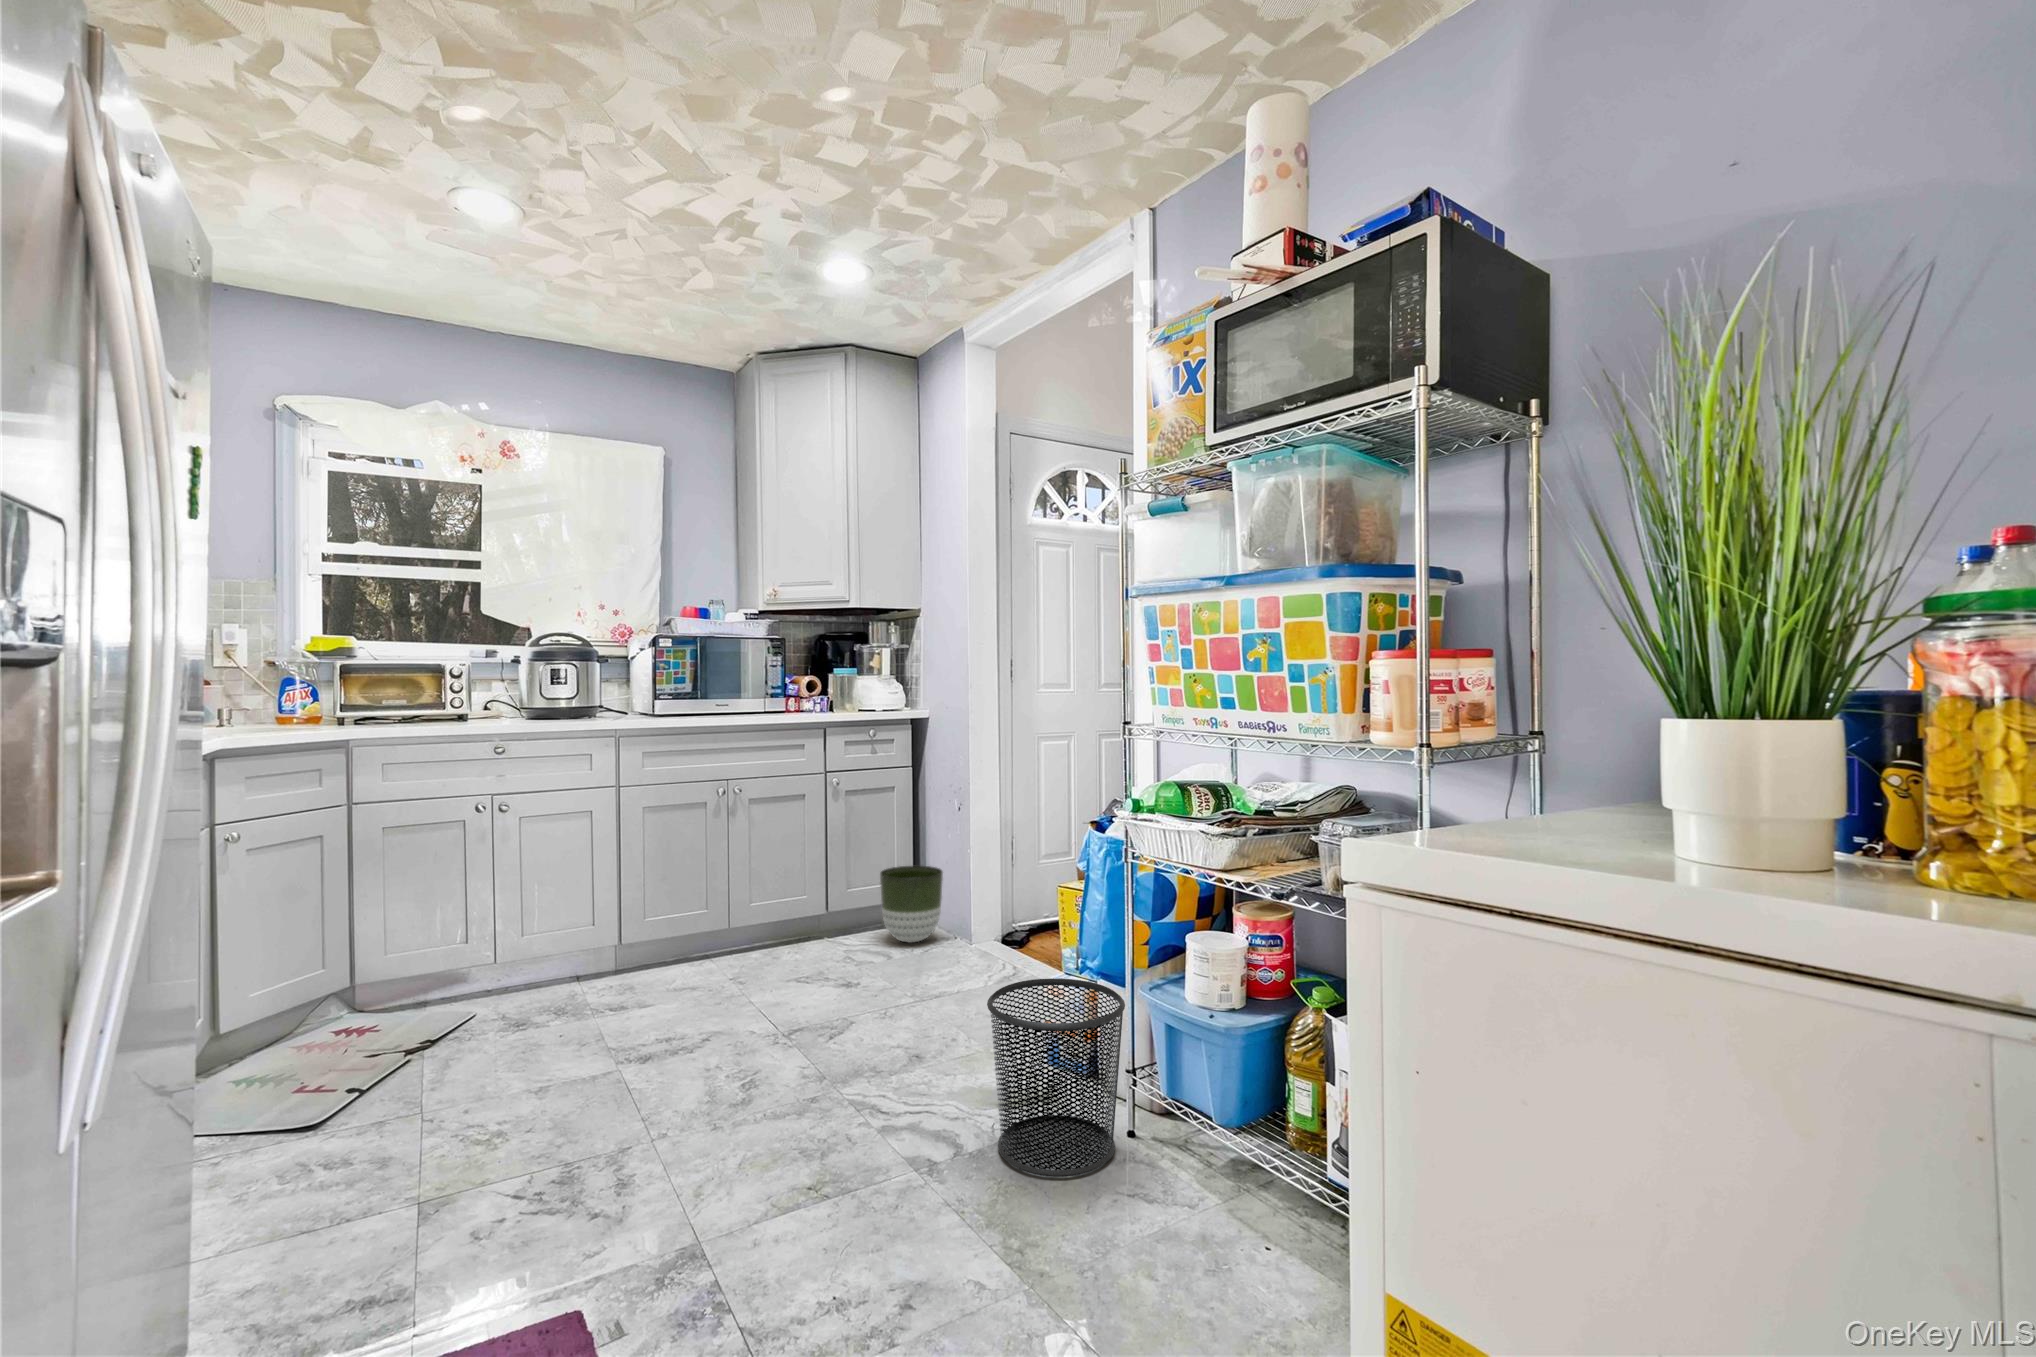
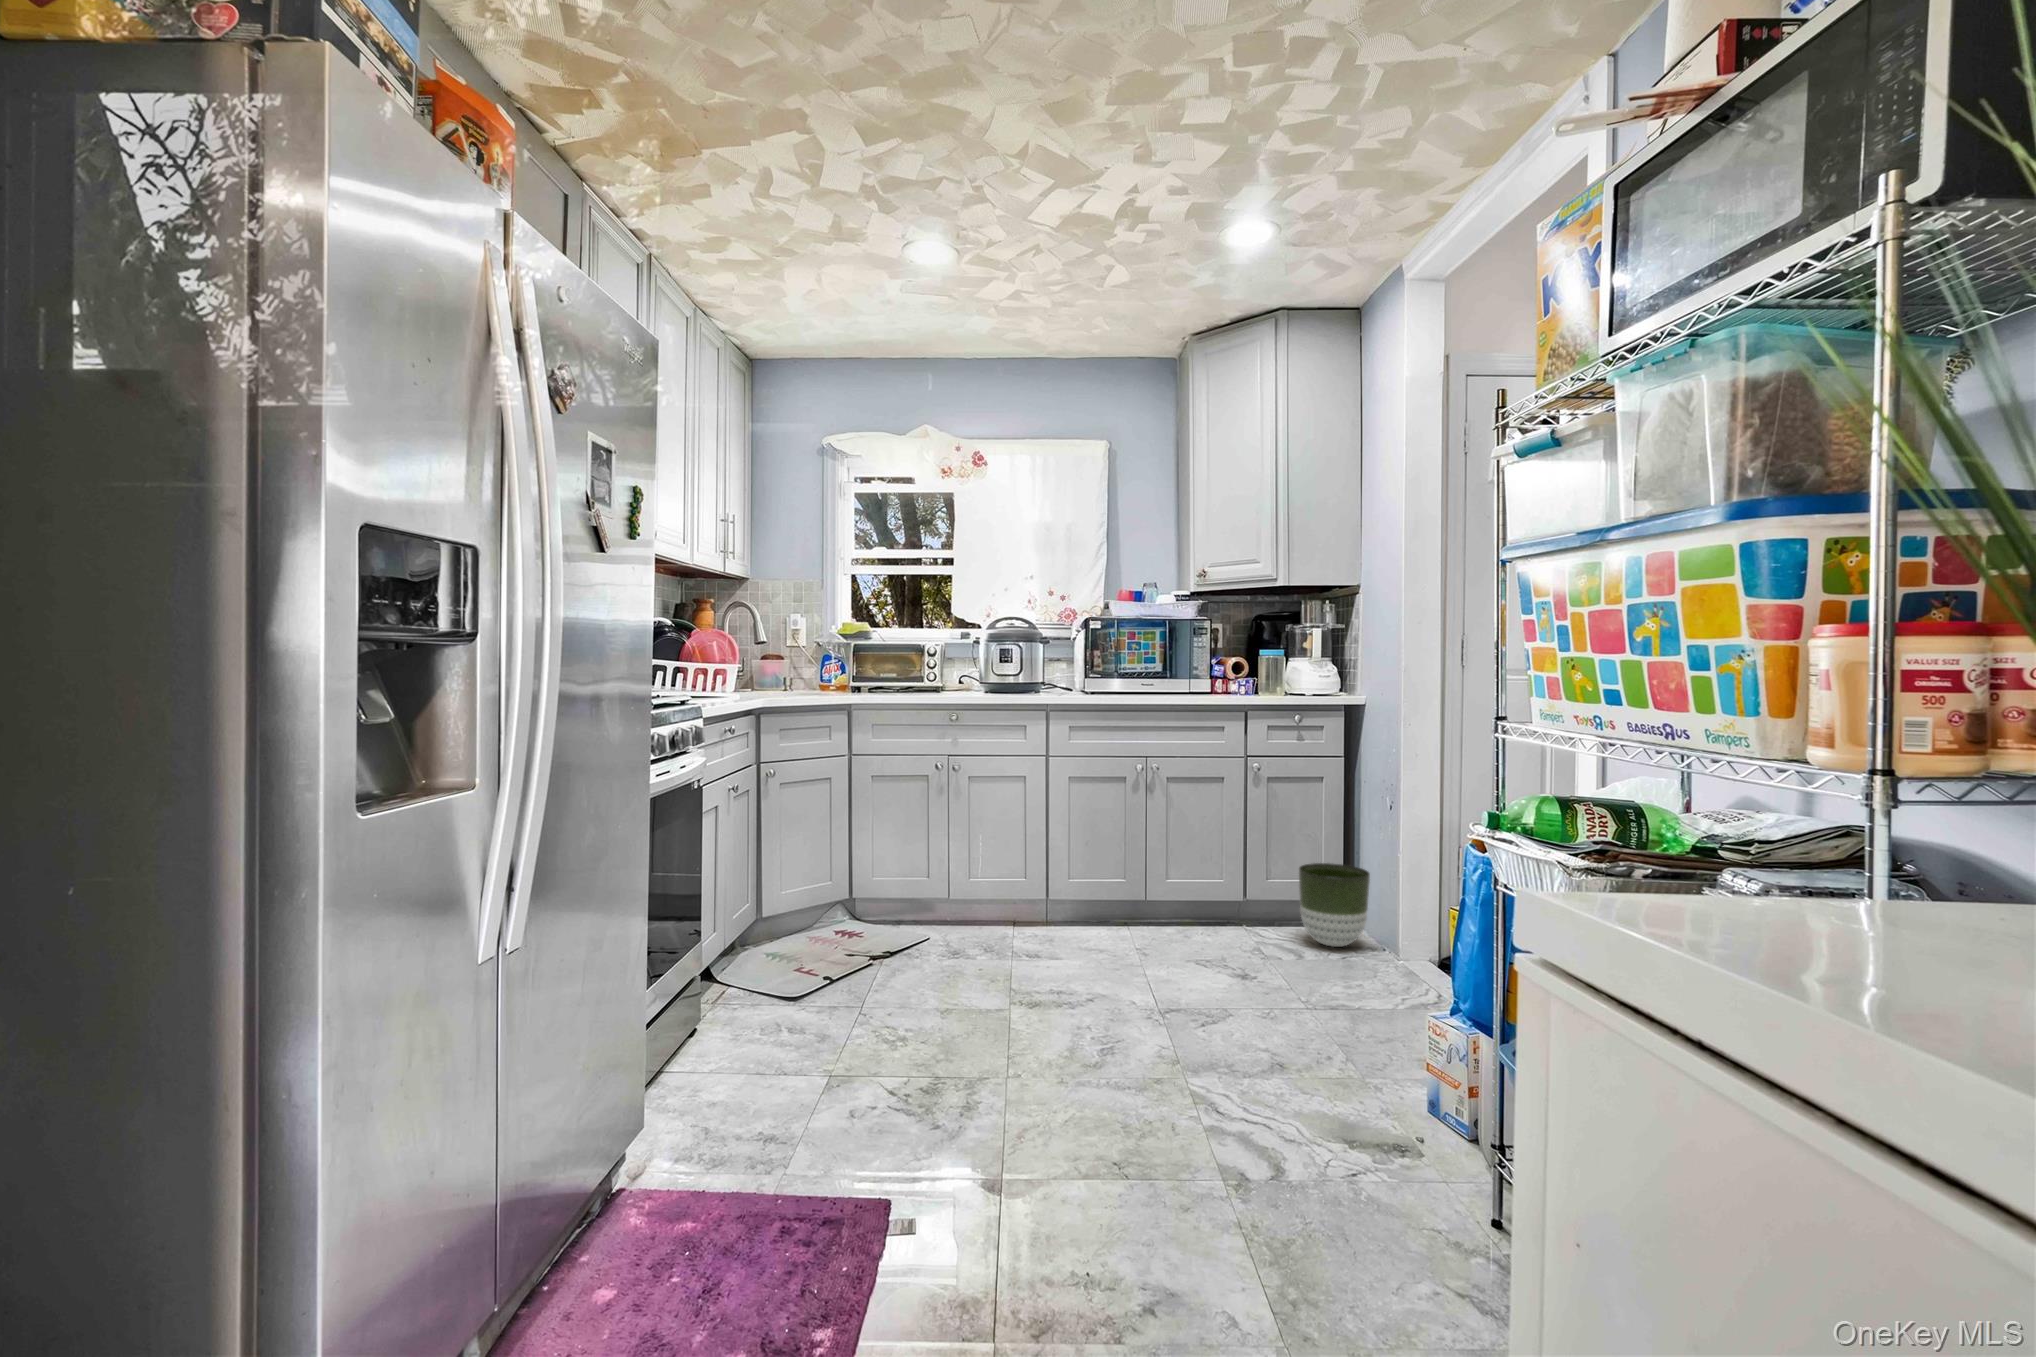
waste bin: present [987,978,1125,1177] -> none [1311,1007,1484,1244]

